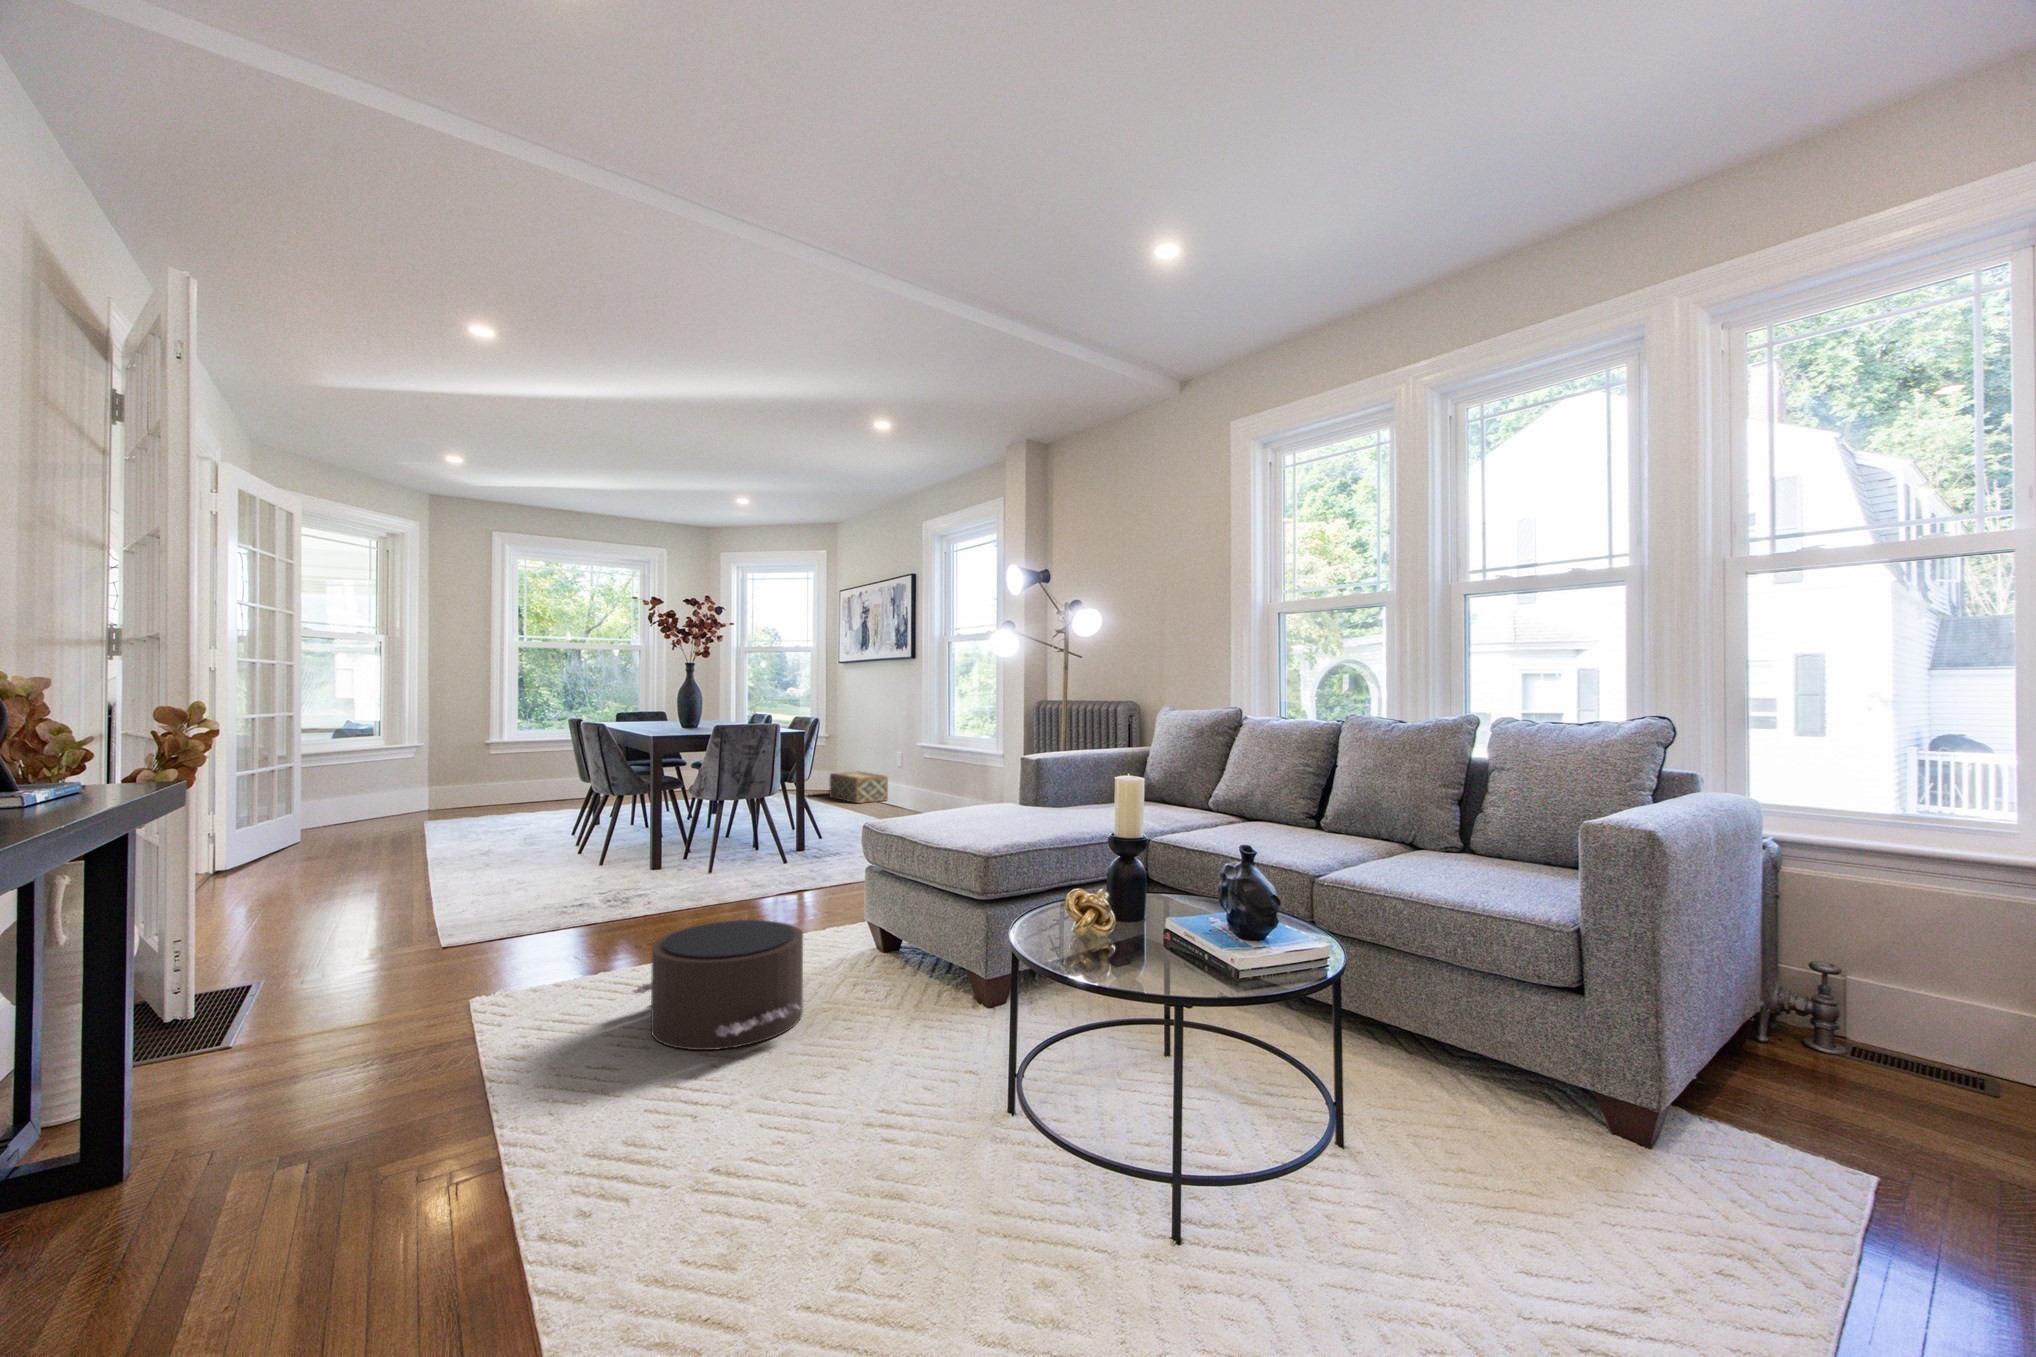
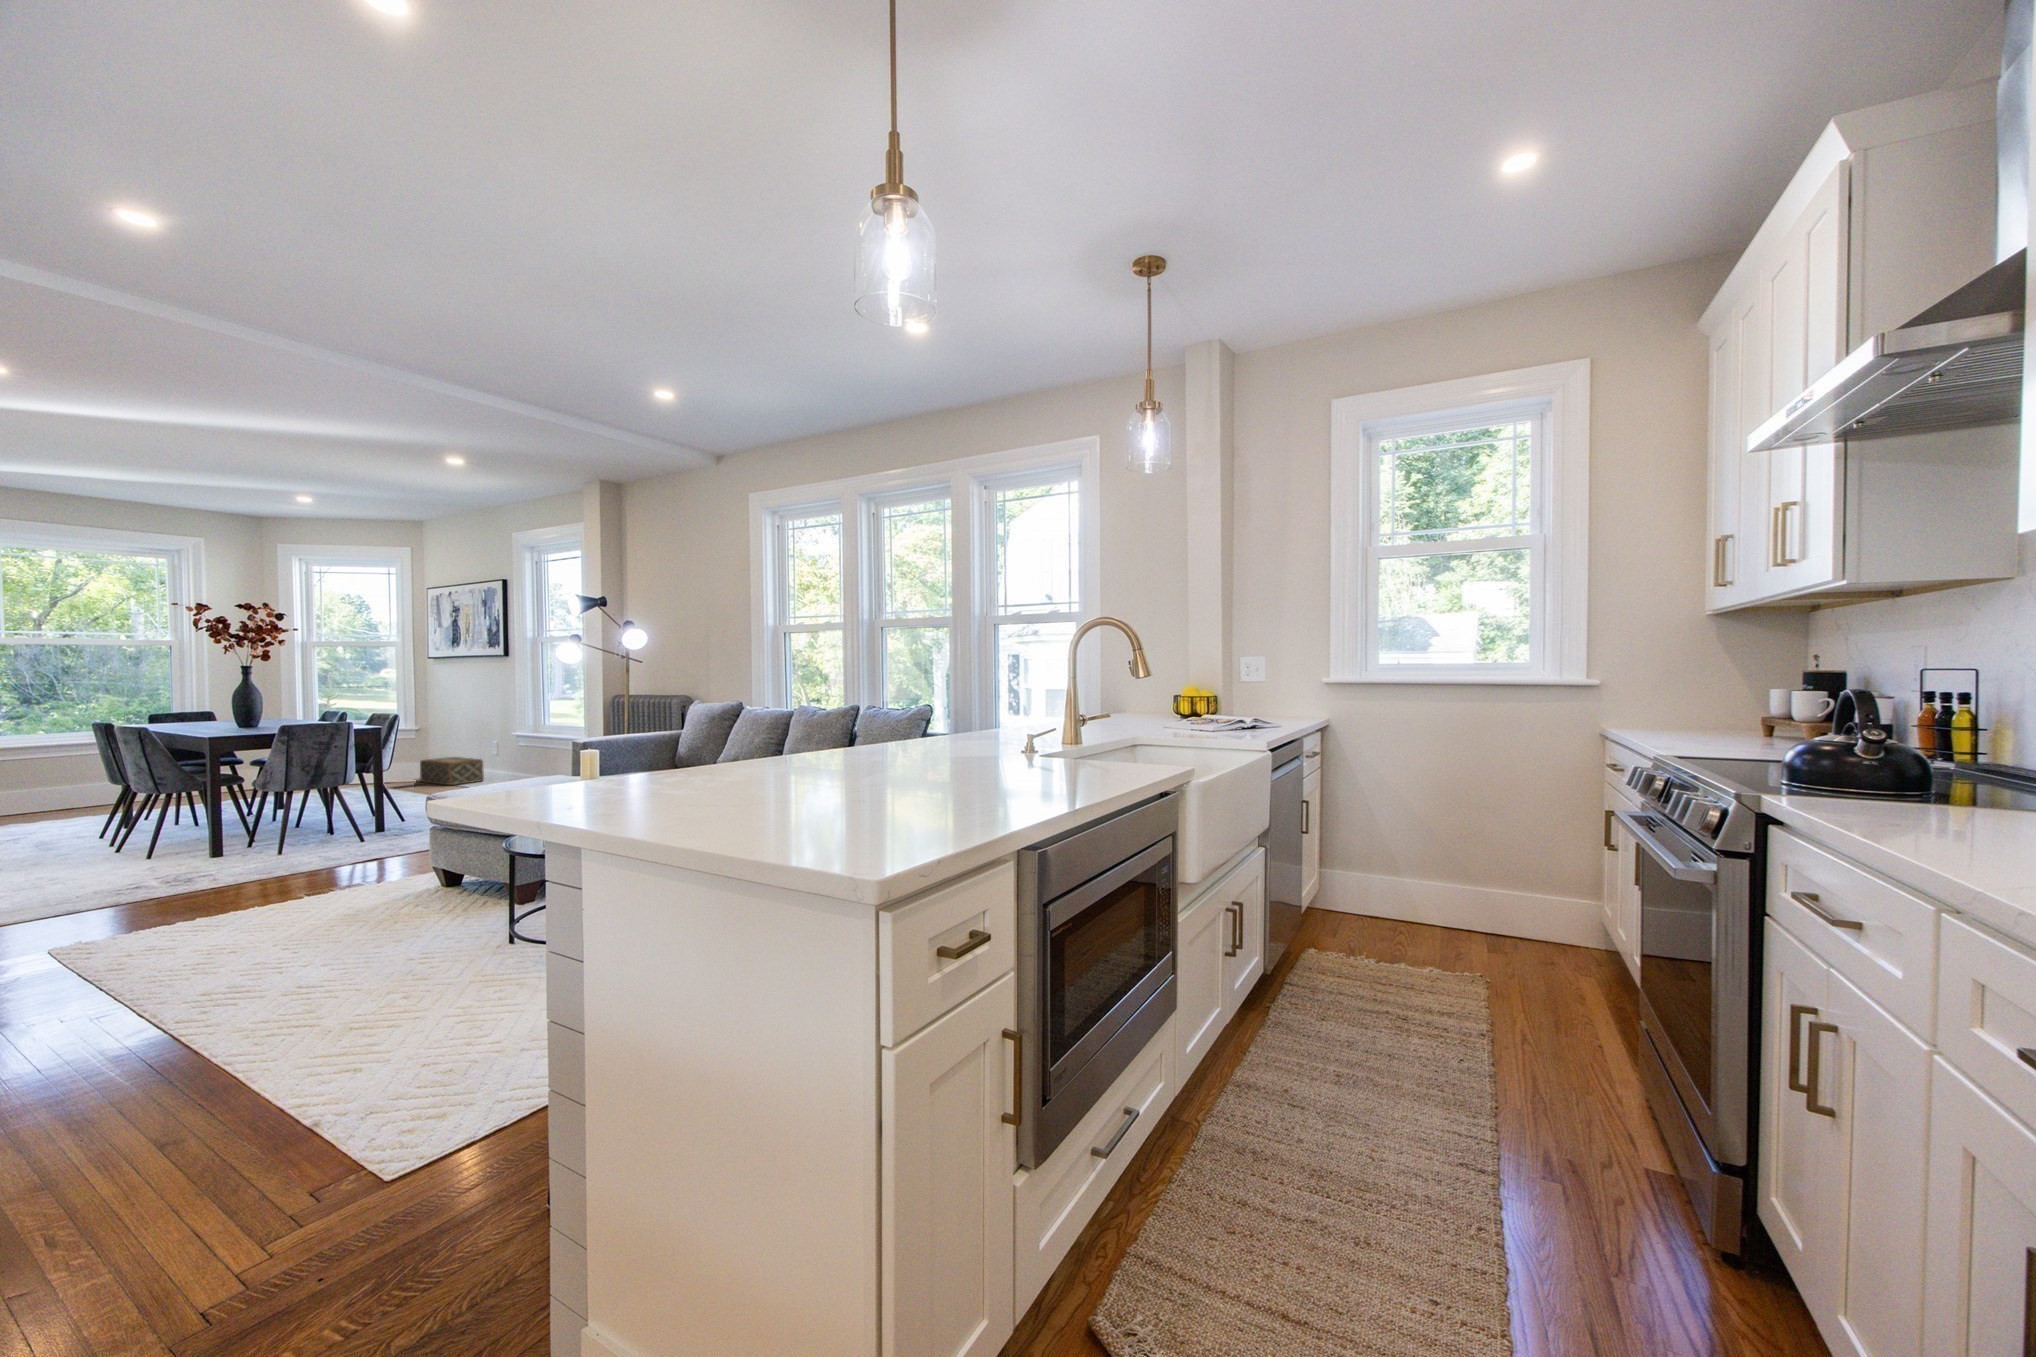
pouf: present [633,920,803,1050] -> none [207,872,370,963]

